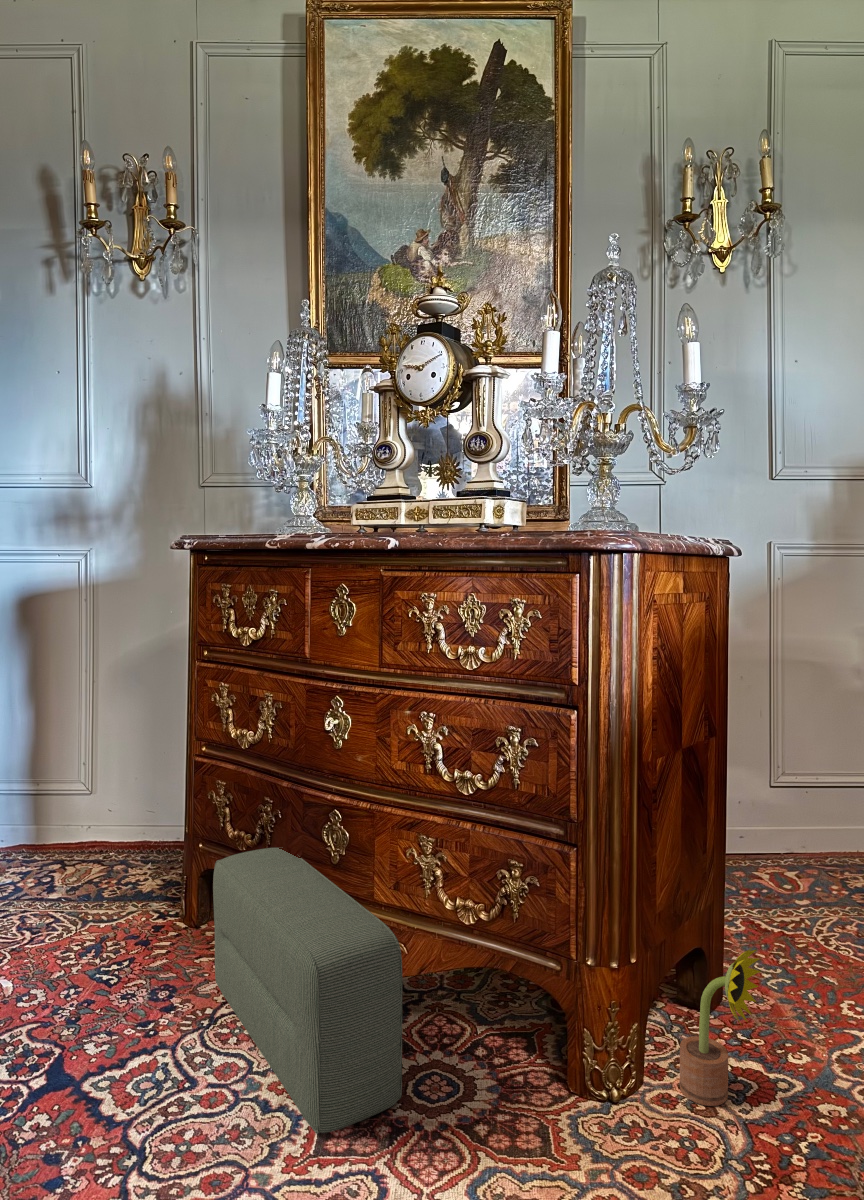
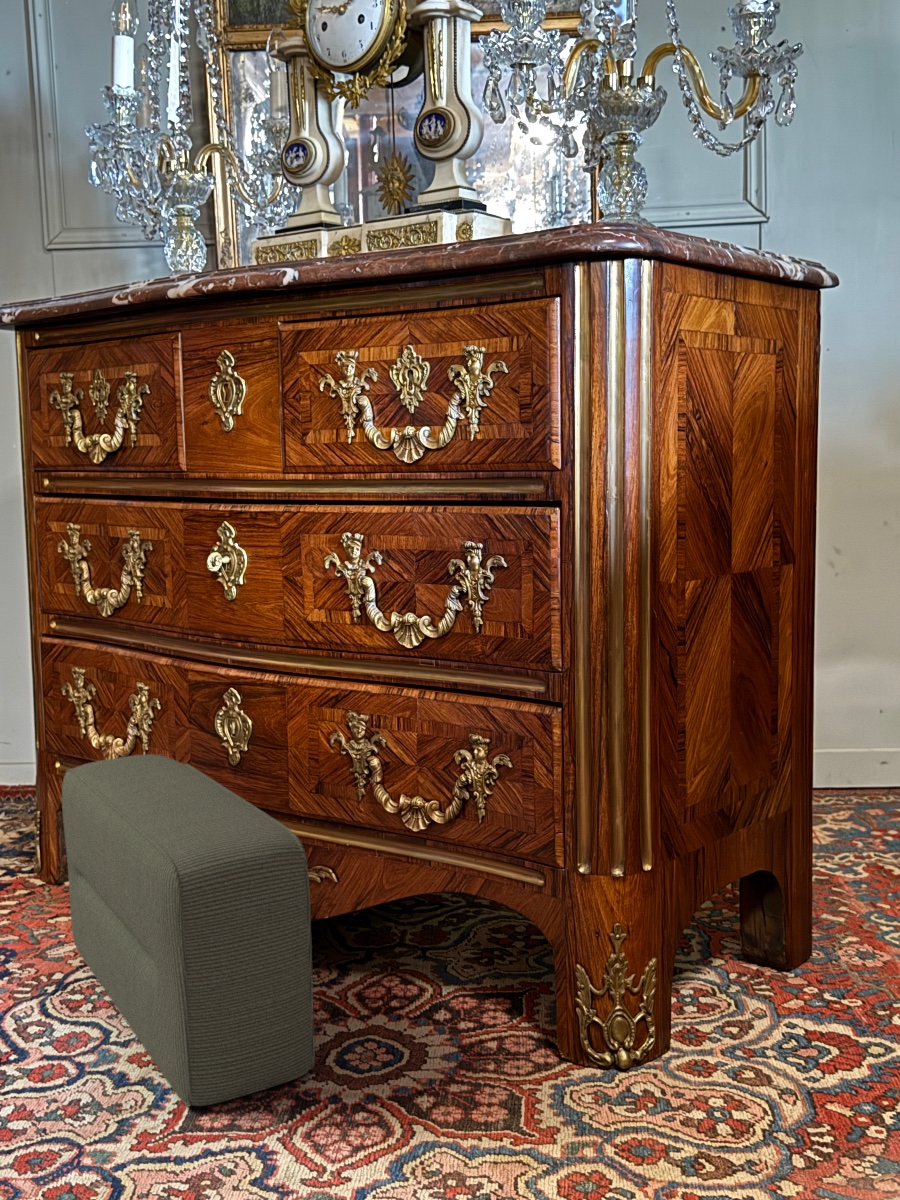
decorative plant: present [680,949,760,1106] -> none [721,848,839,1073]

